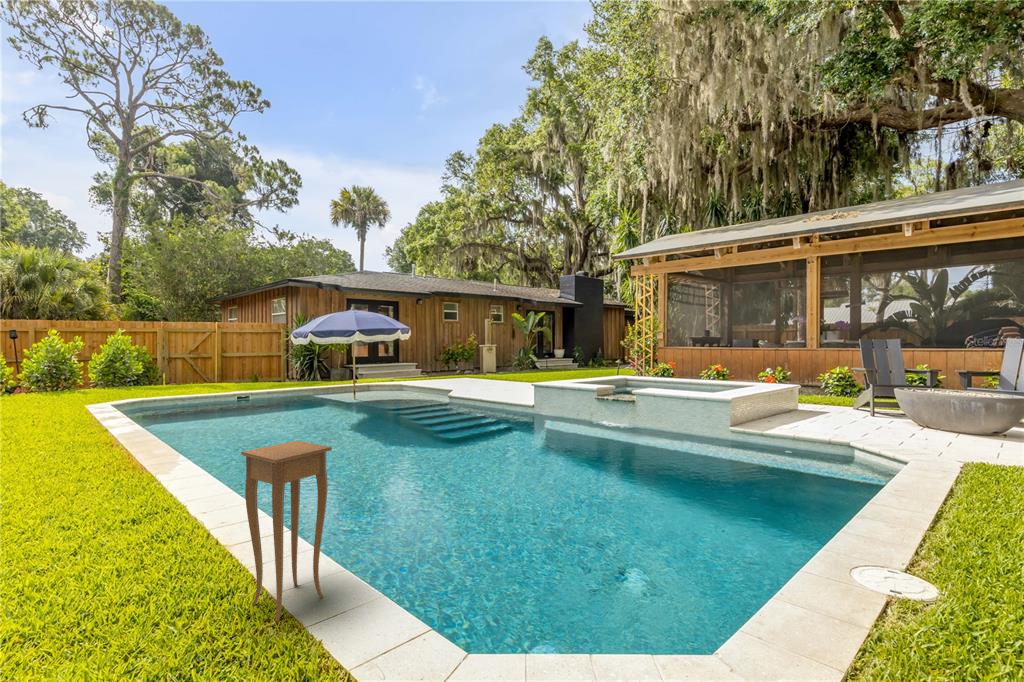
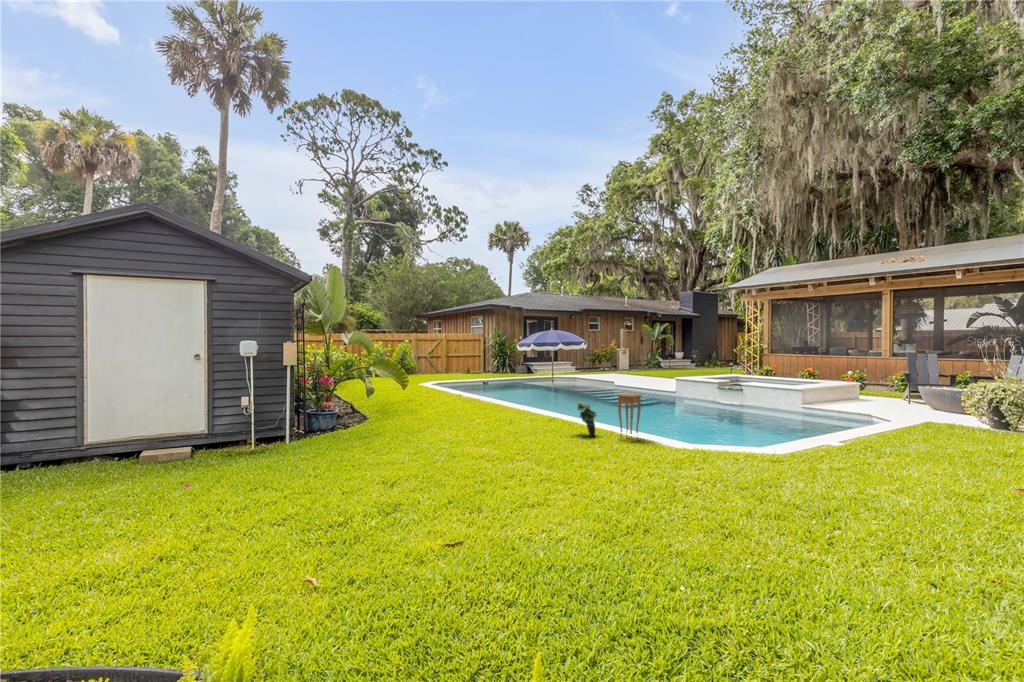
potted plant: none [115,469,204,592] -> present [577,402,597,437]

